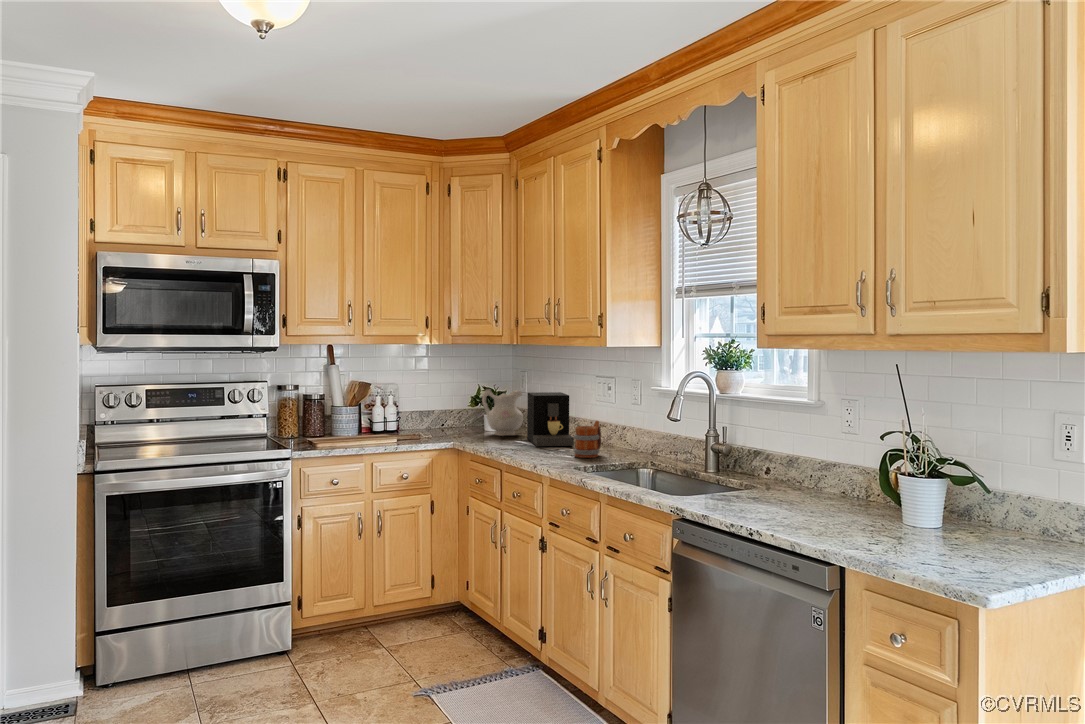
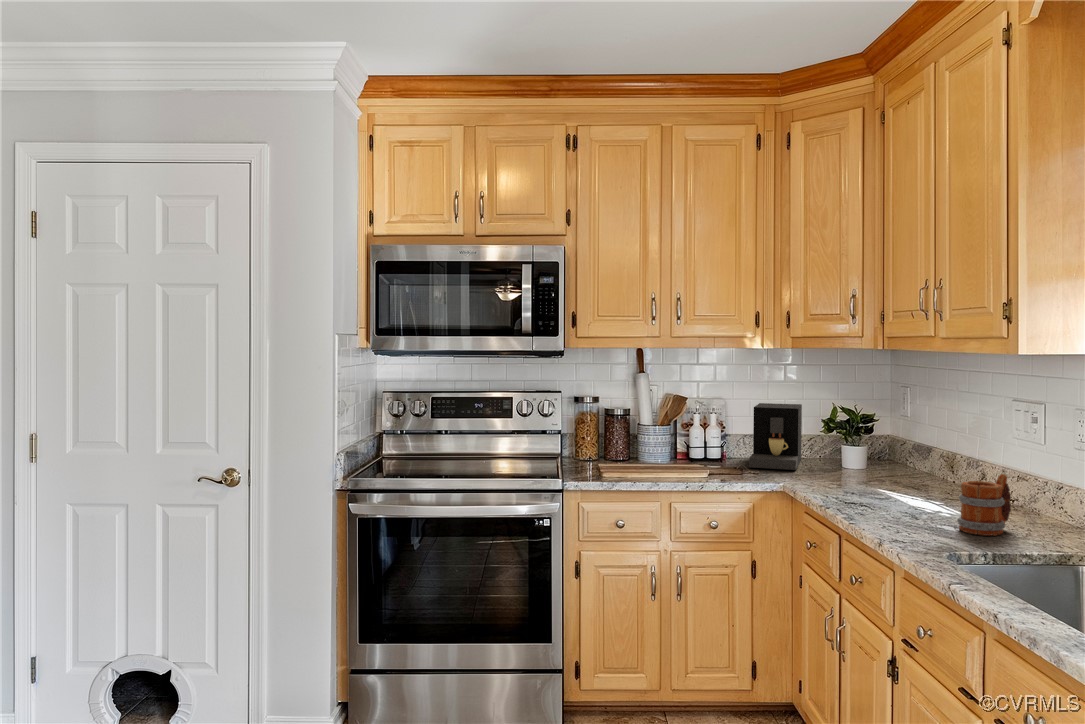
ceramic pitcher: present [482,389,523,436] -> none [834,410,896,478]
coffee maker: present [527,392,574,446] -> present [749,403,802,470]

